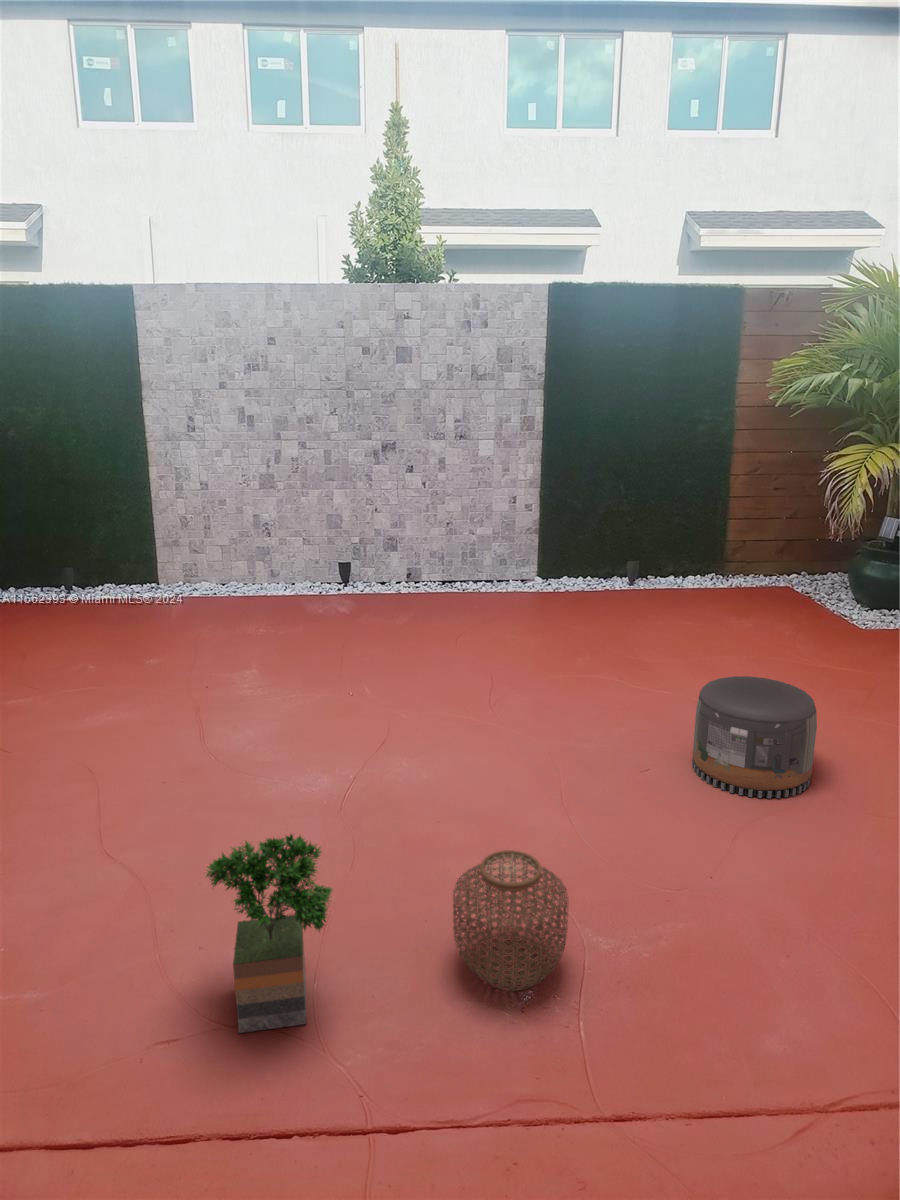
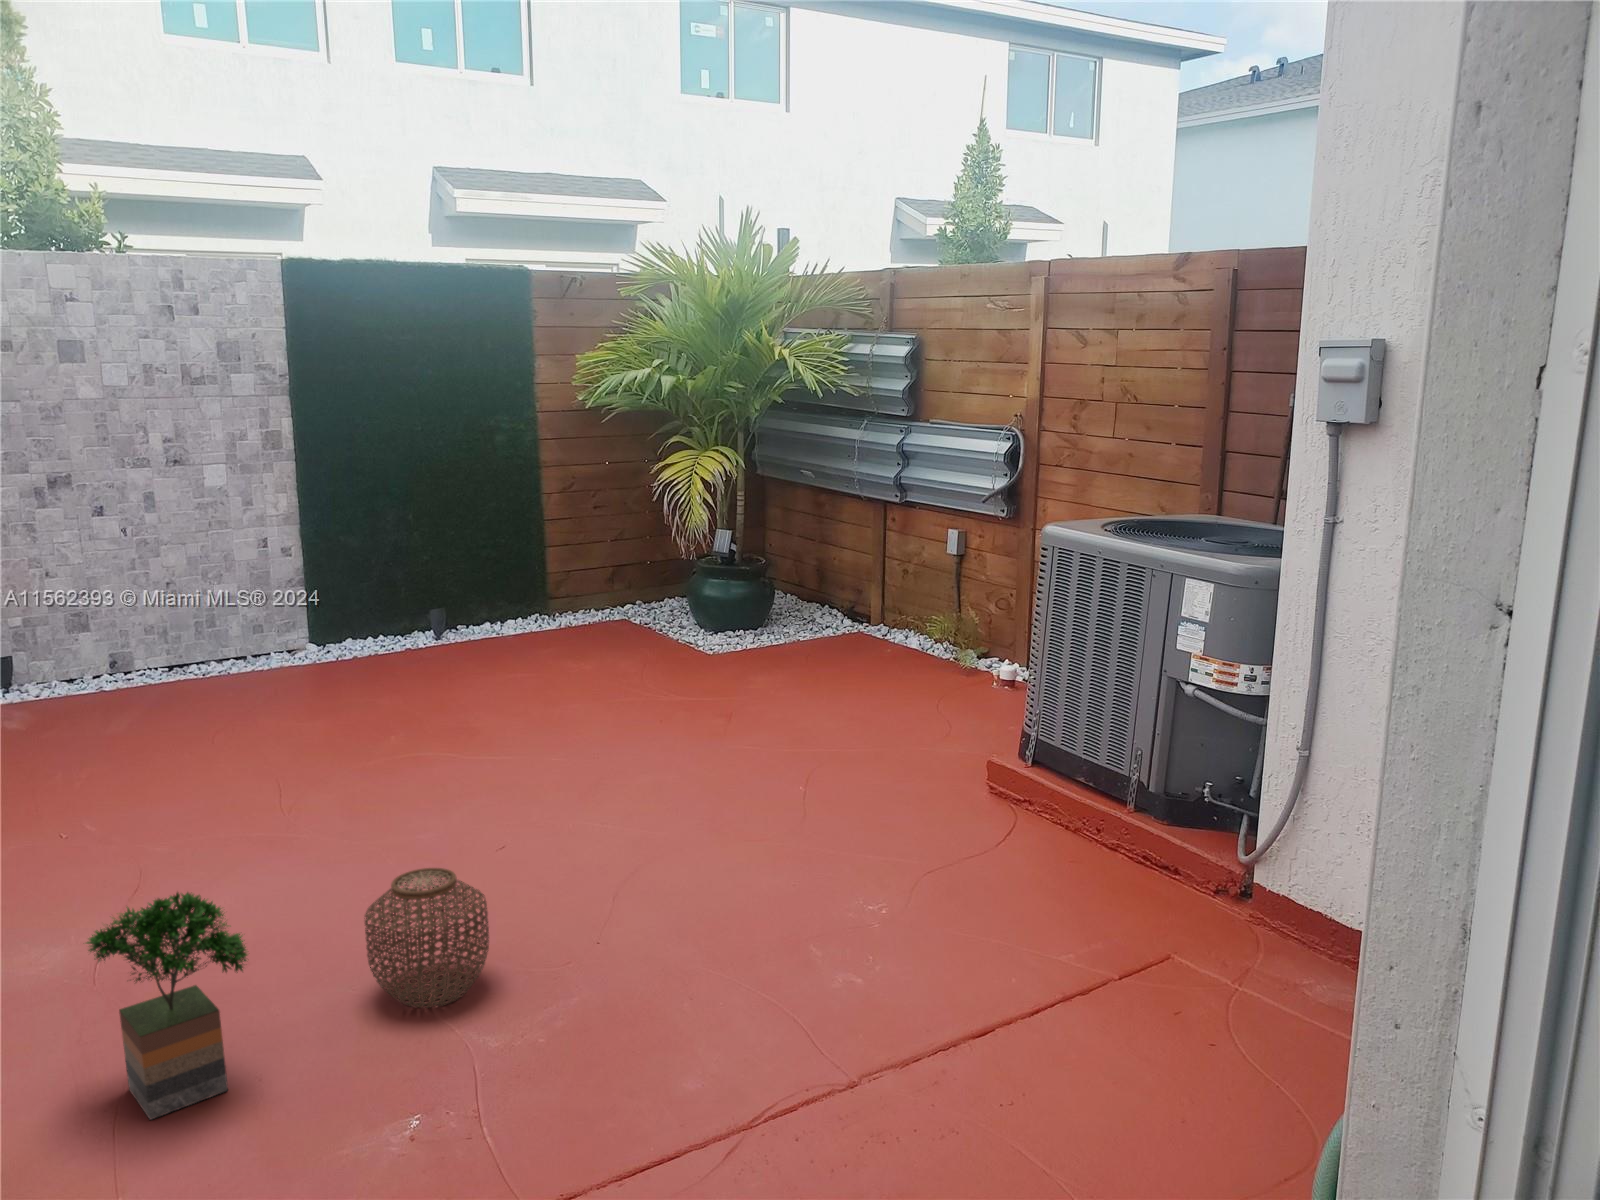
pouf: present [692,676,817,798] -> none [561,693,683,813]

